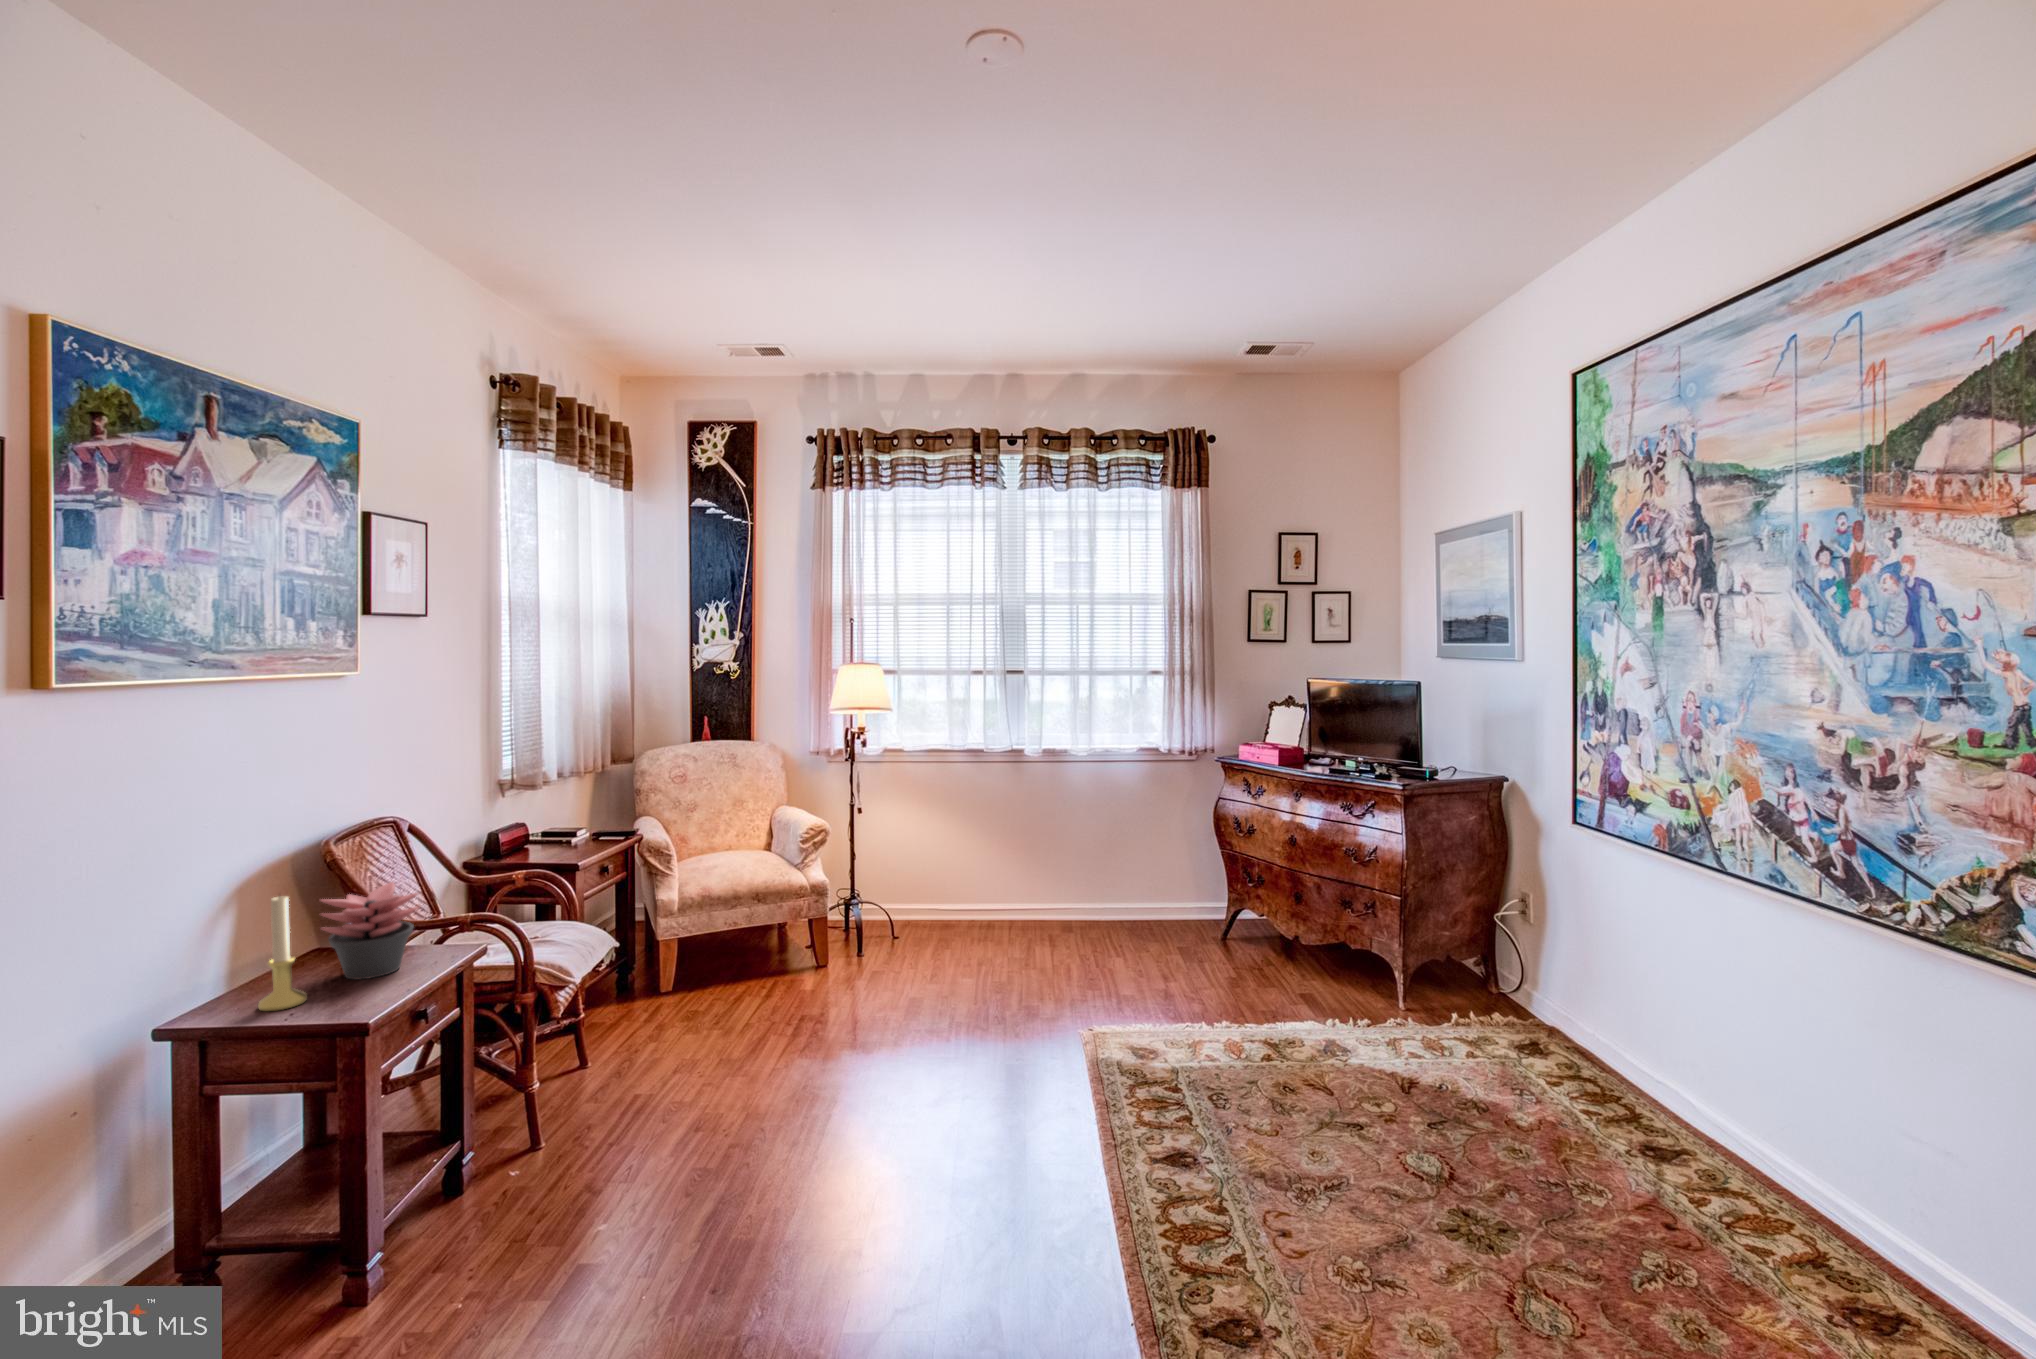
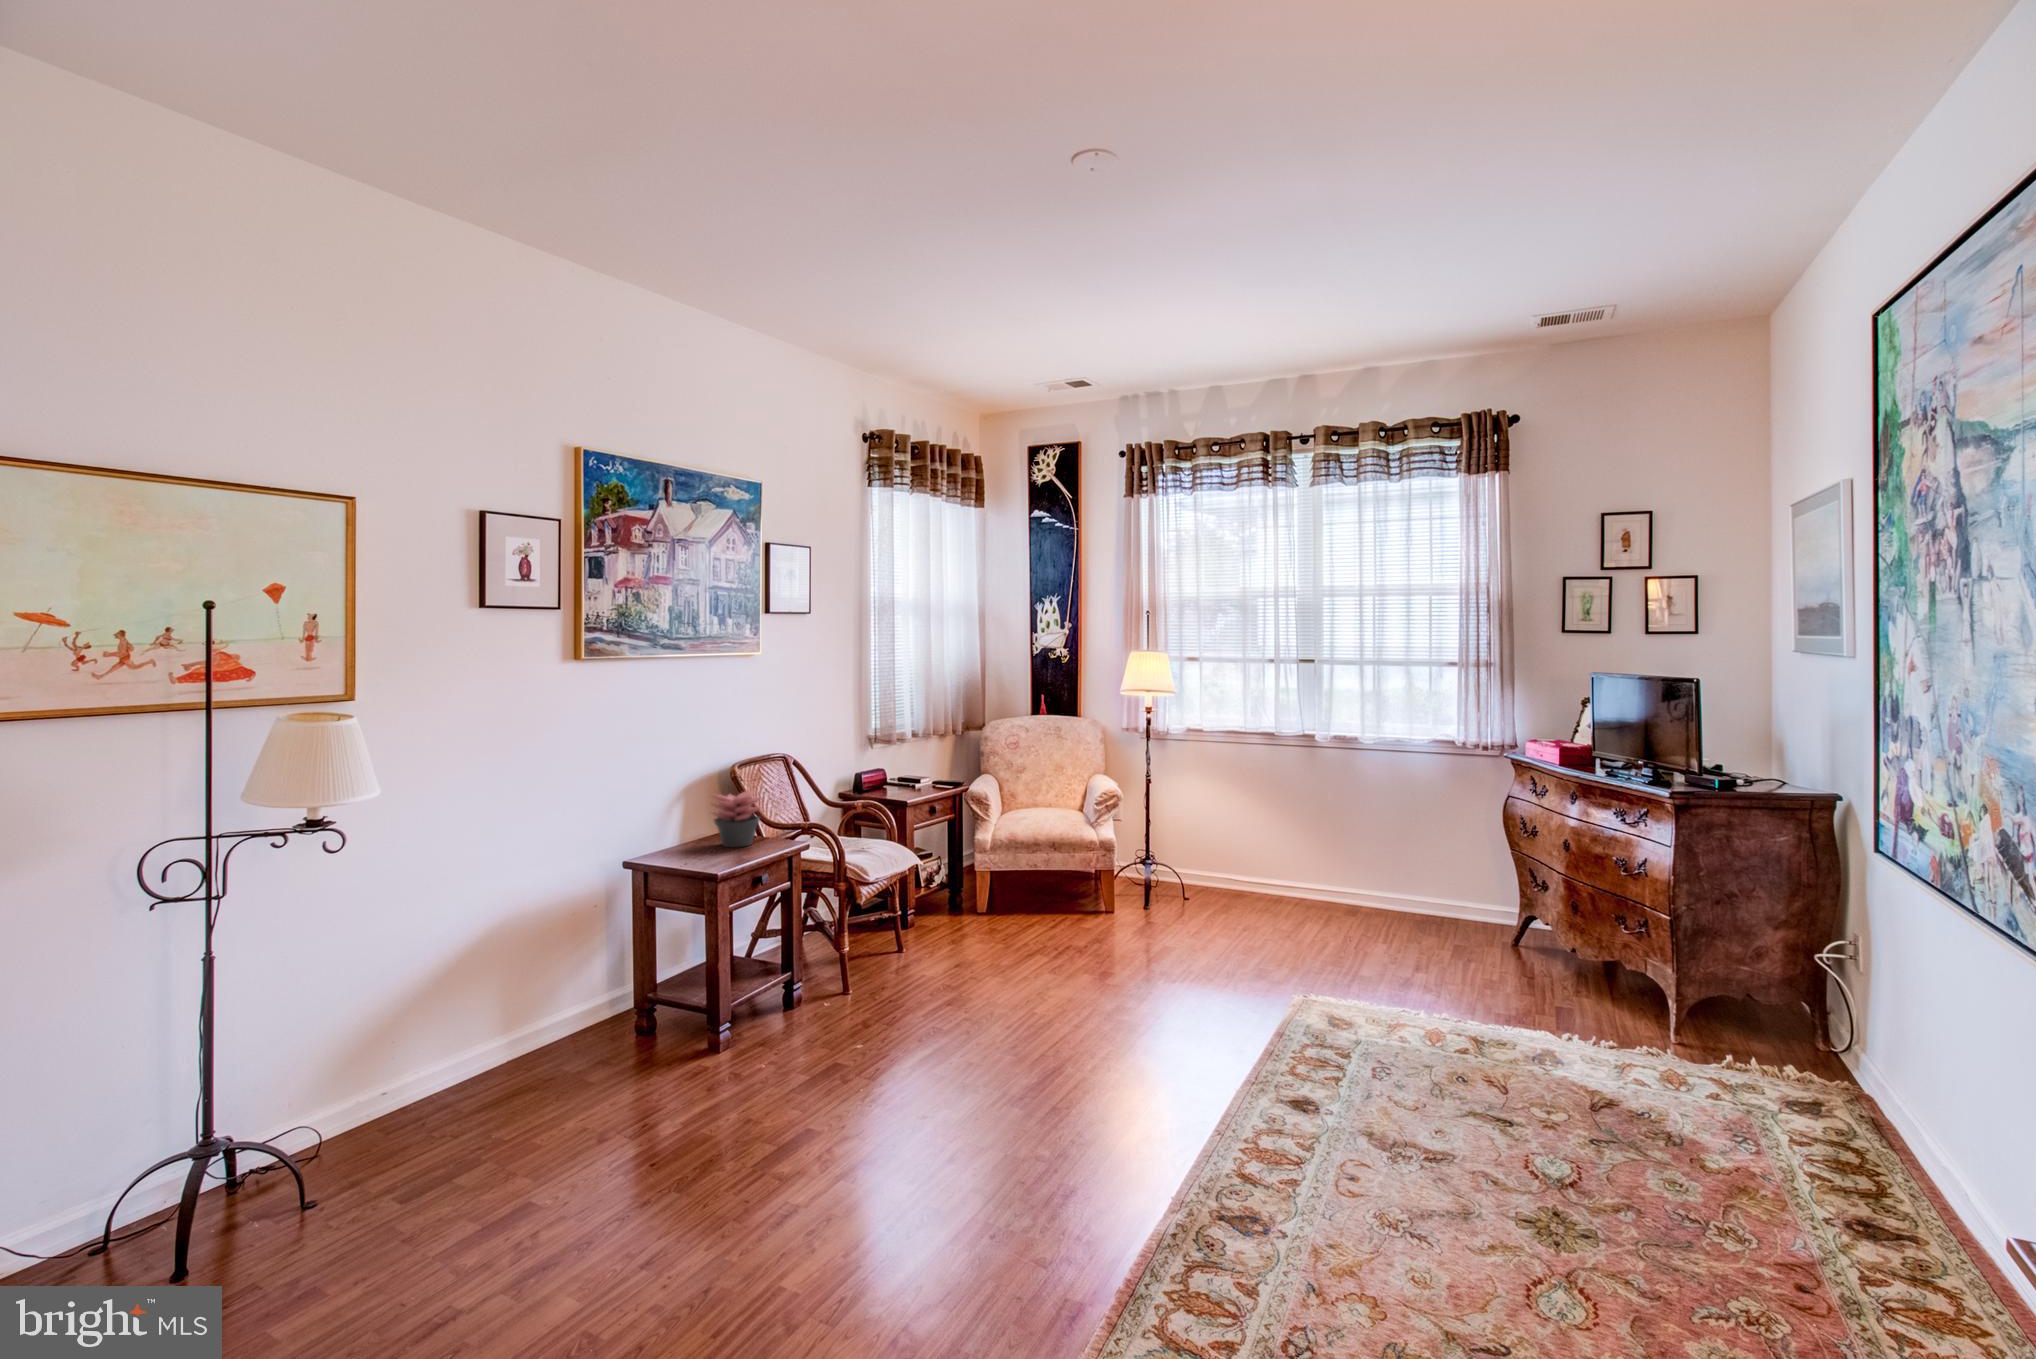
candle holder: present [258,896,307,1012] -> none [671,785,696,855]

